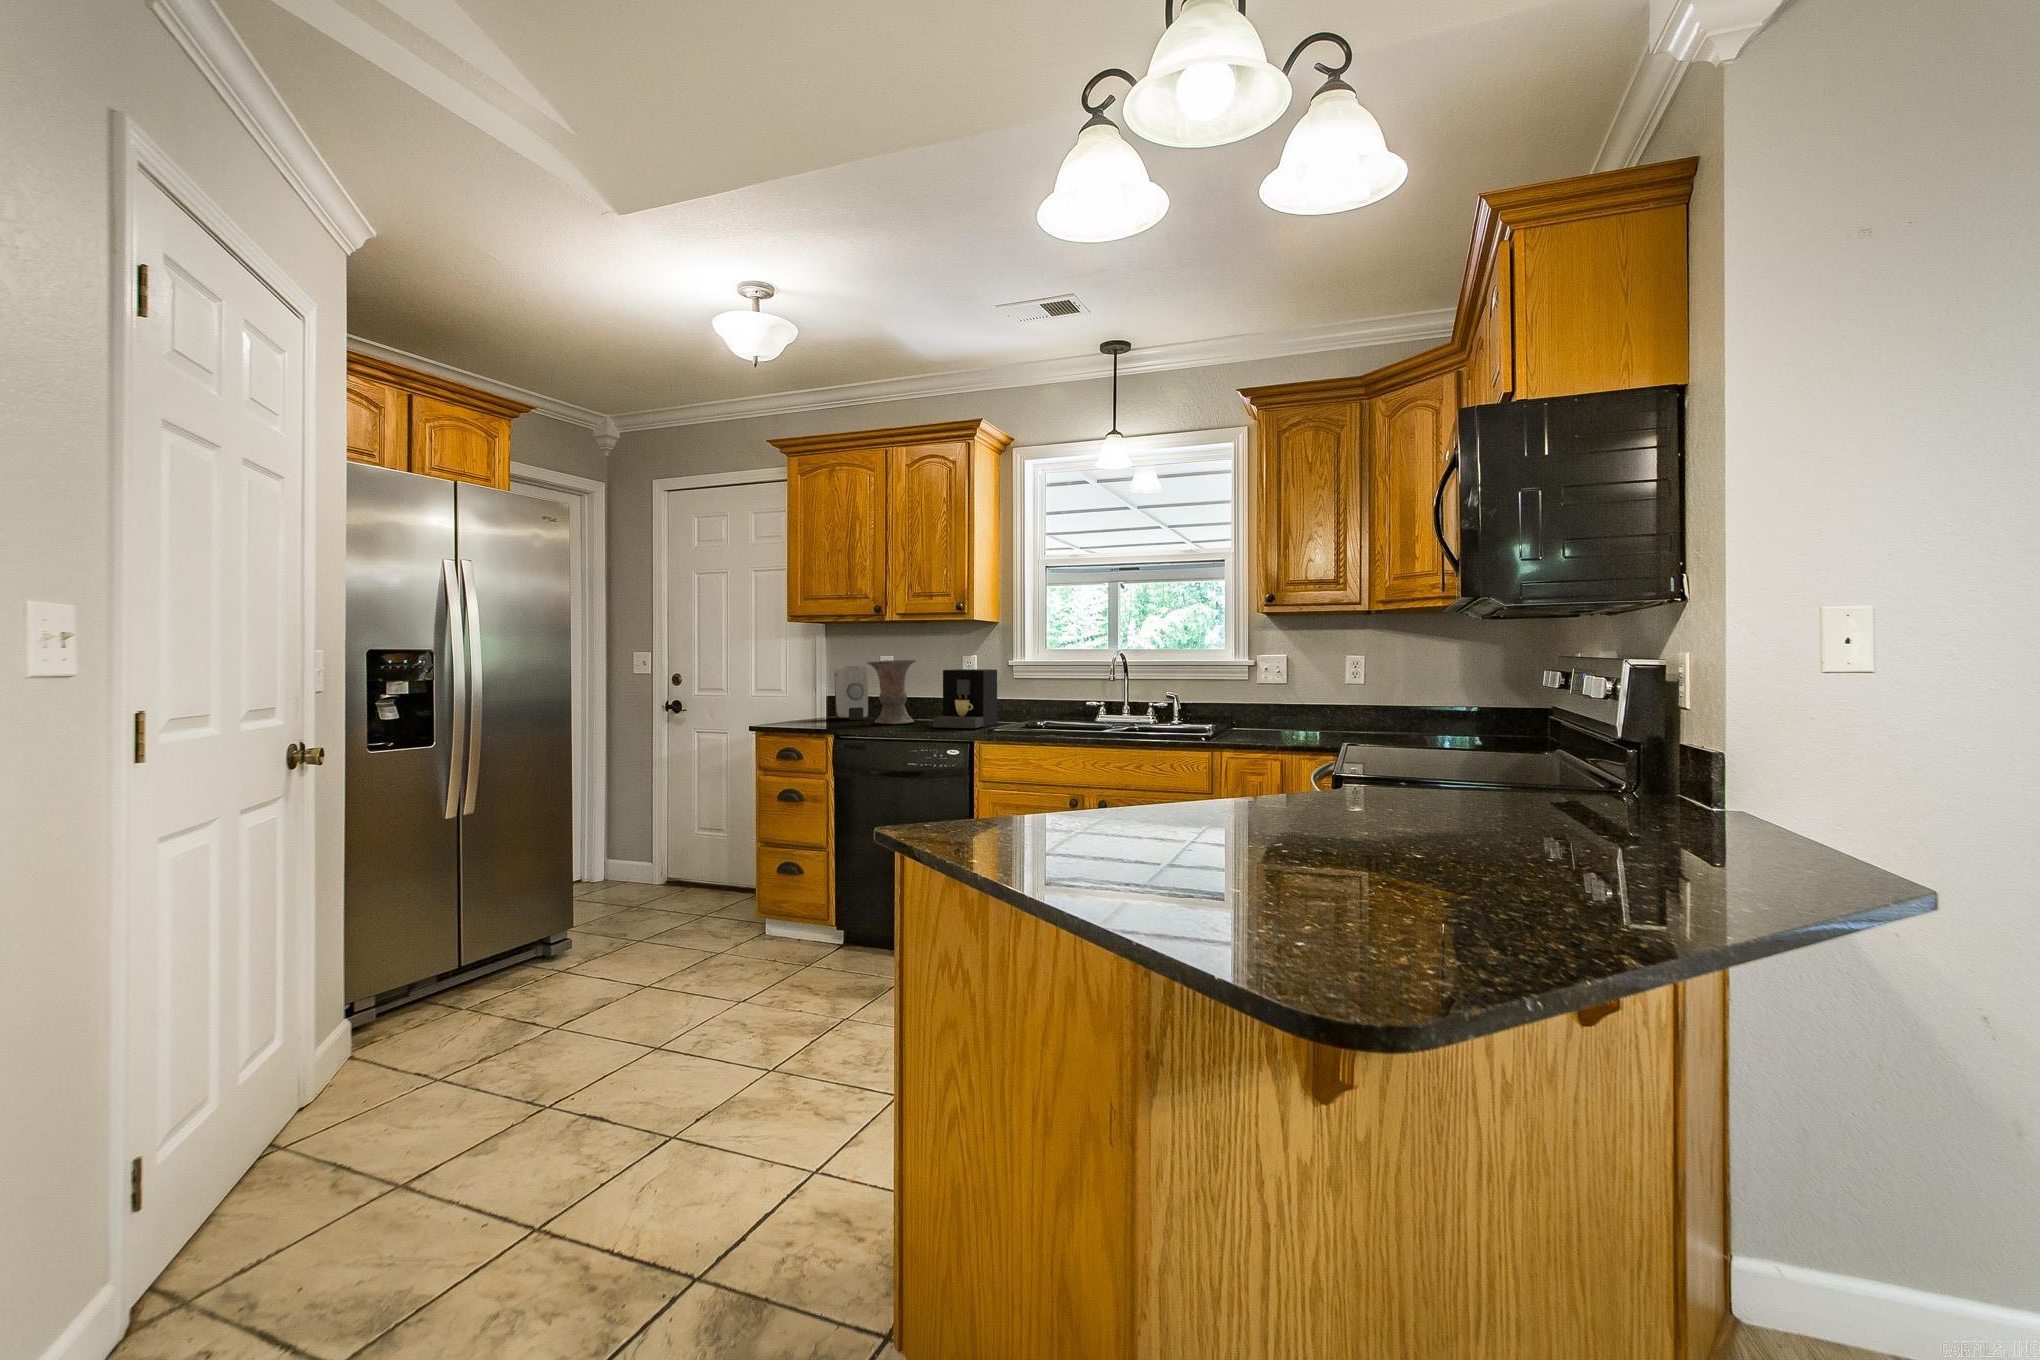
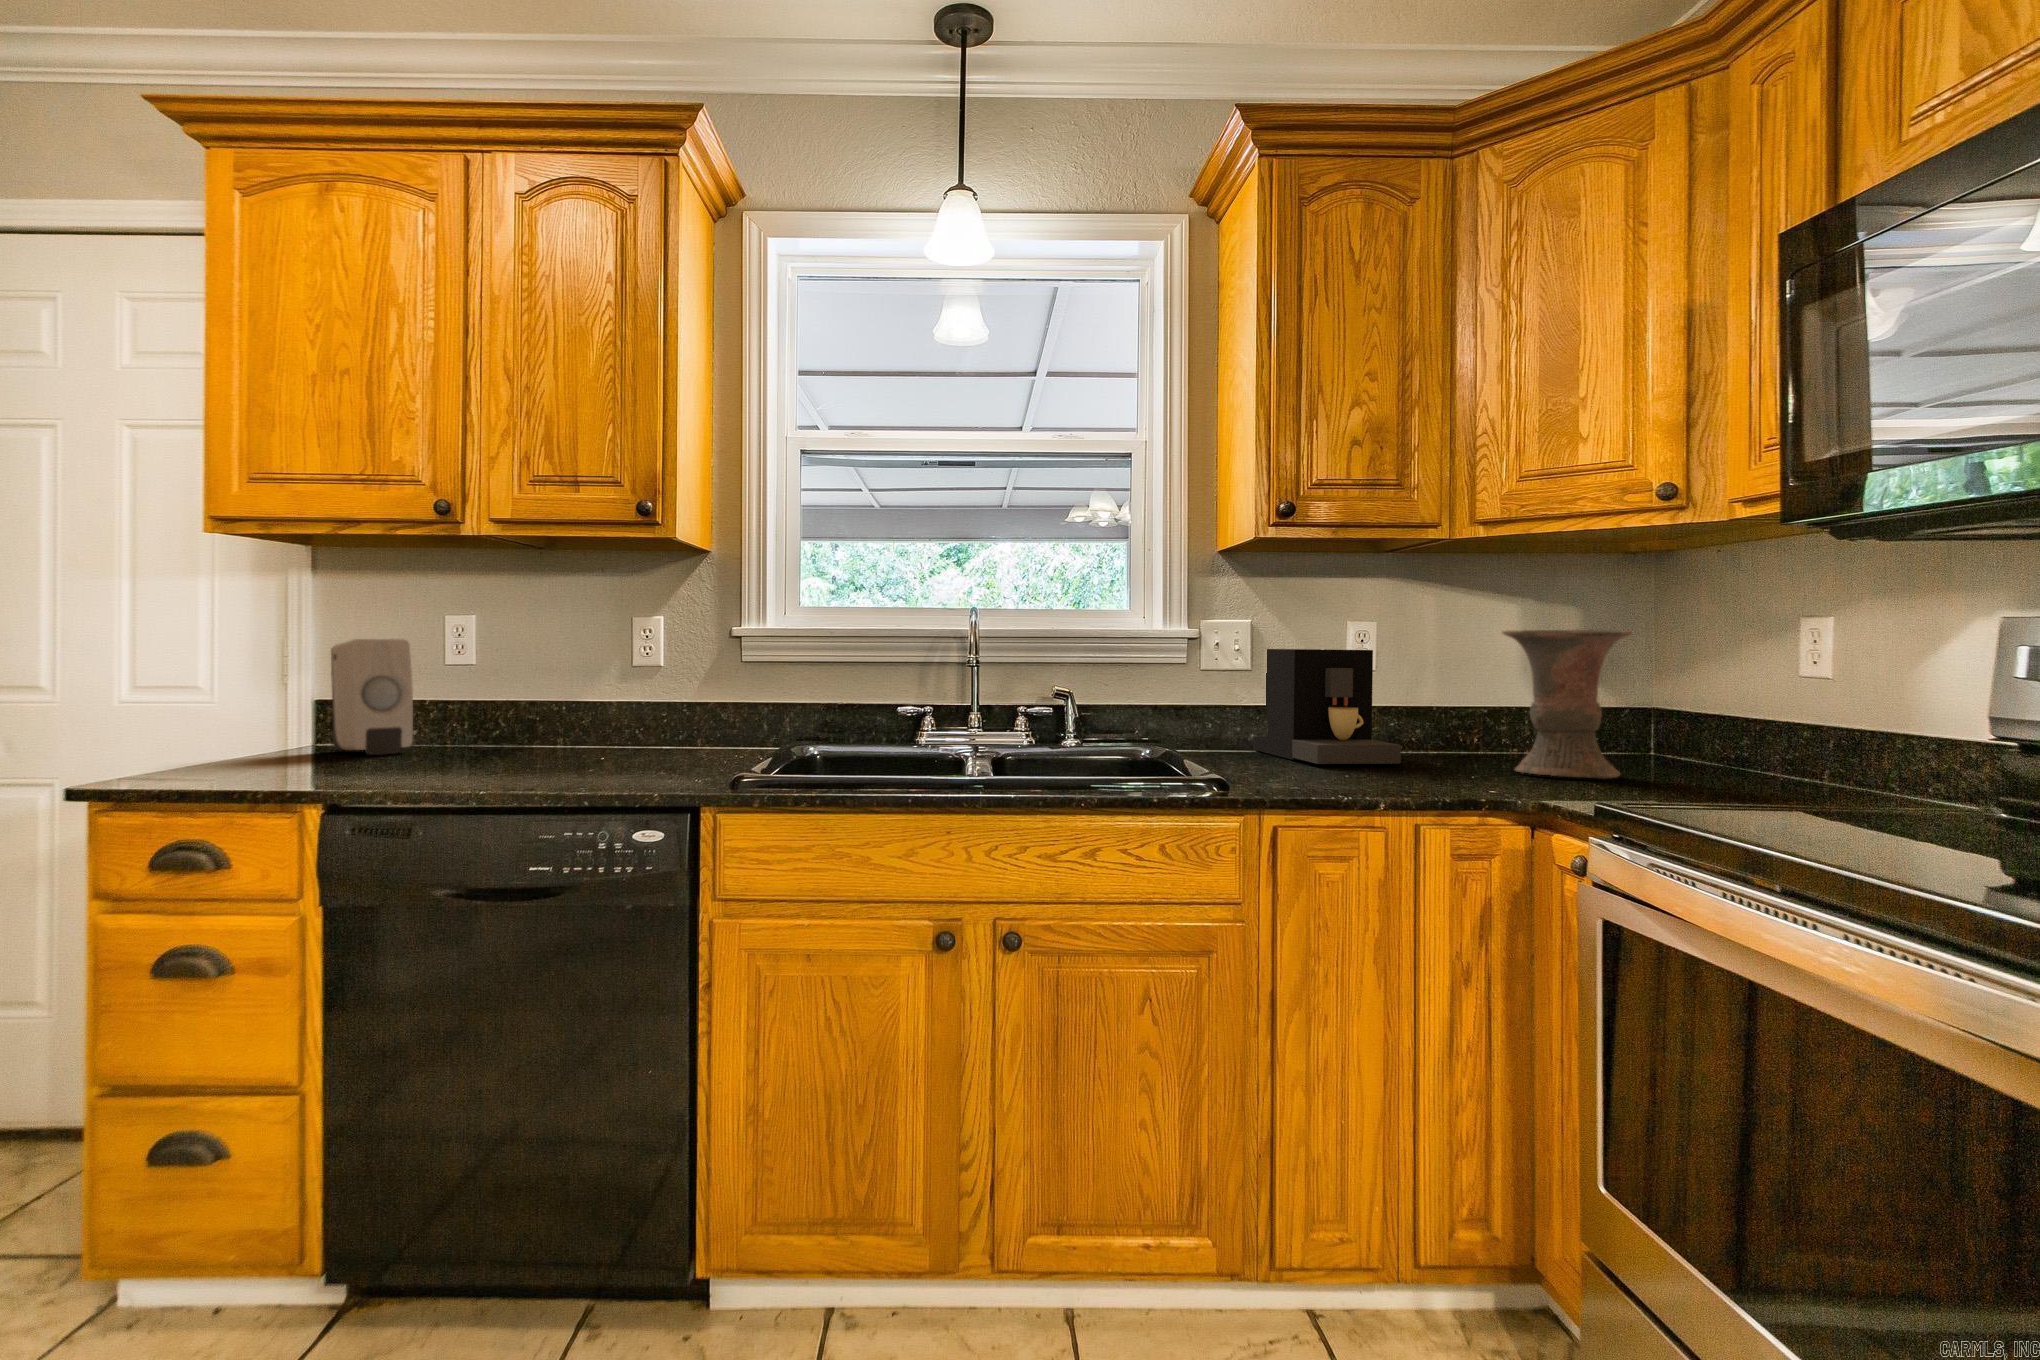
vase: present [867,660,916,724] -> present [1502,629,1632,779]
coffee maker: present [933,669,997,728] -> present [1253,649,1401,764]

